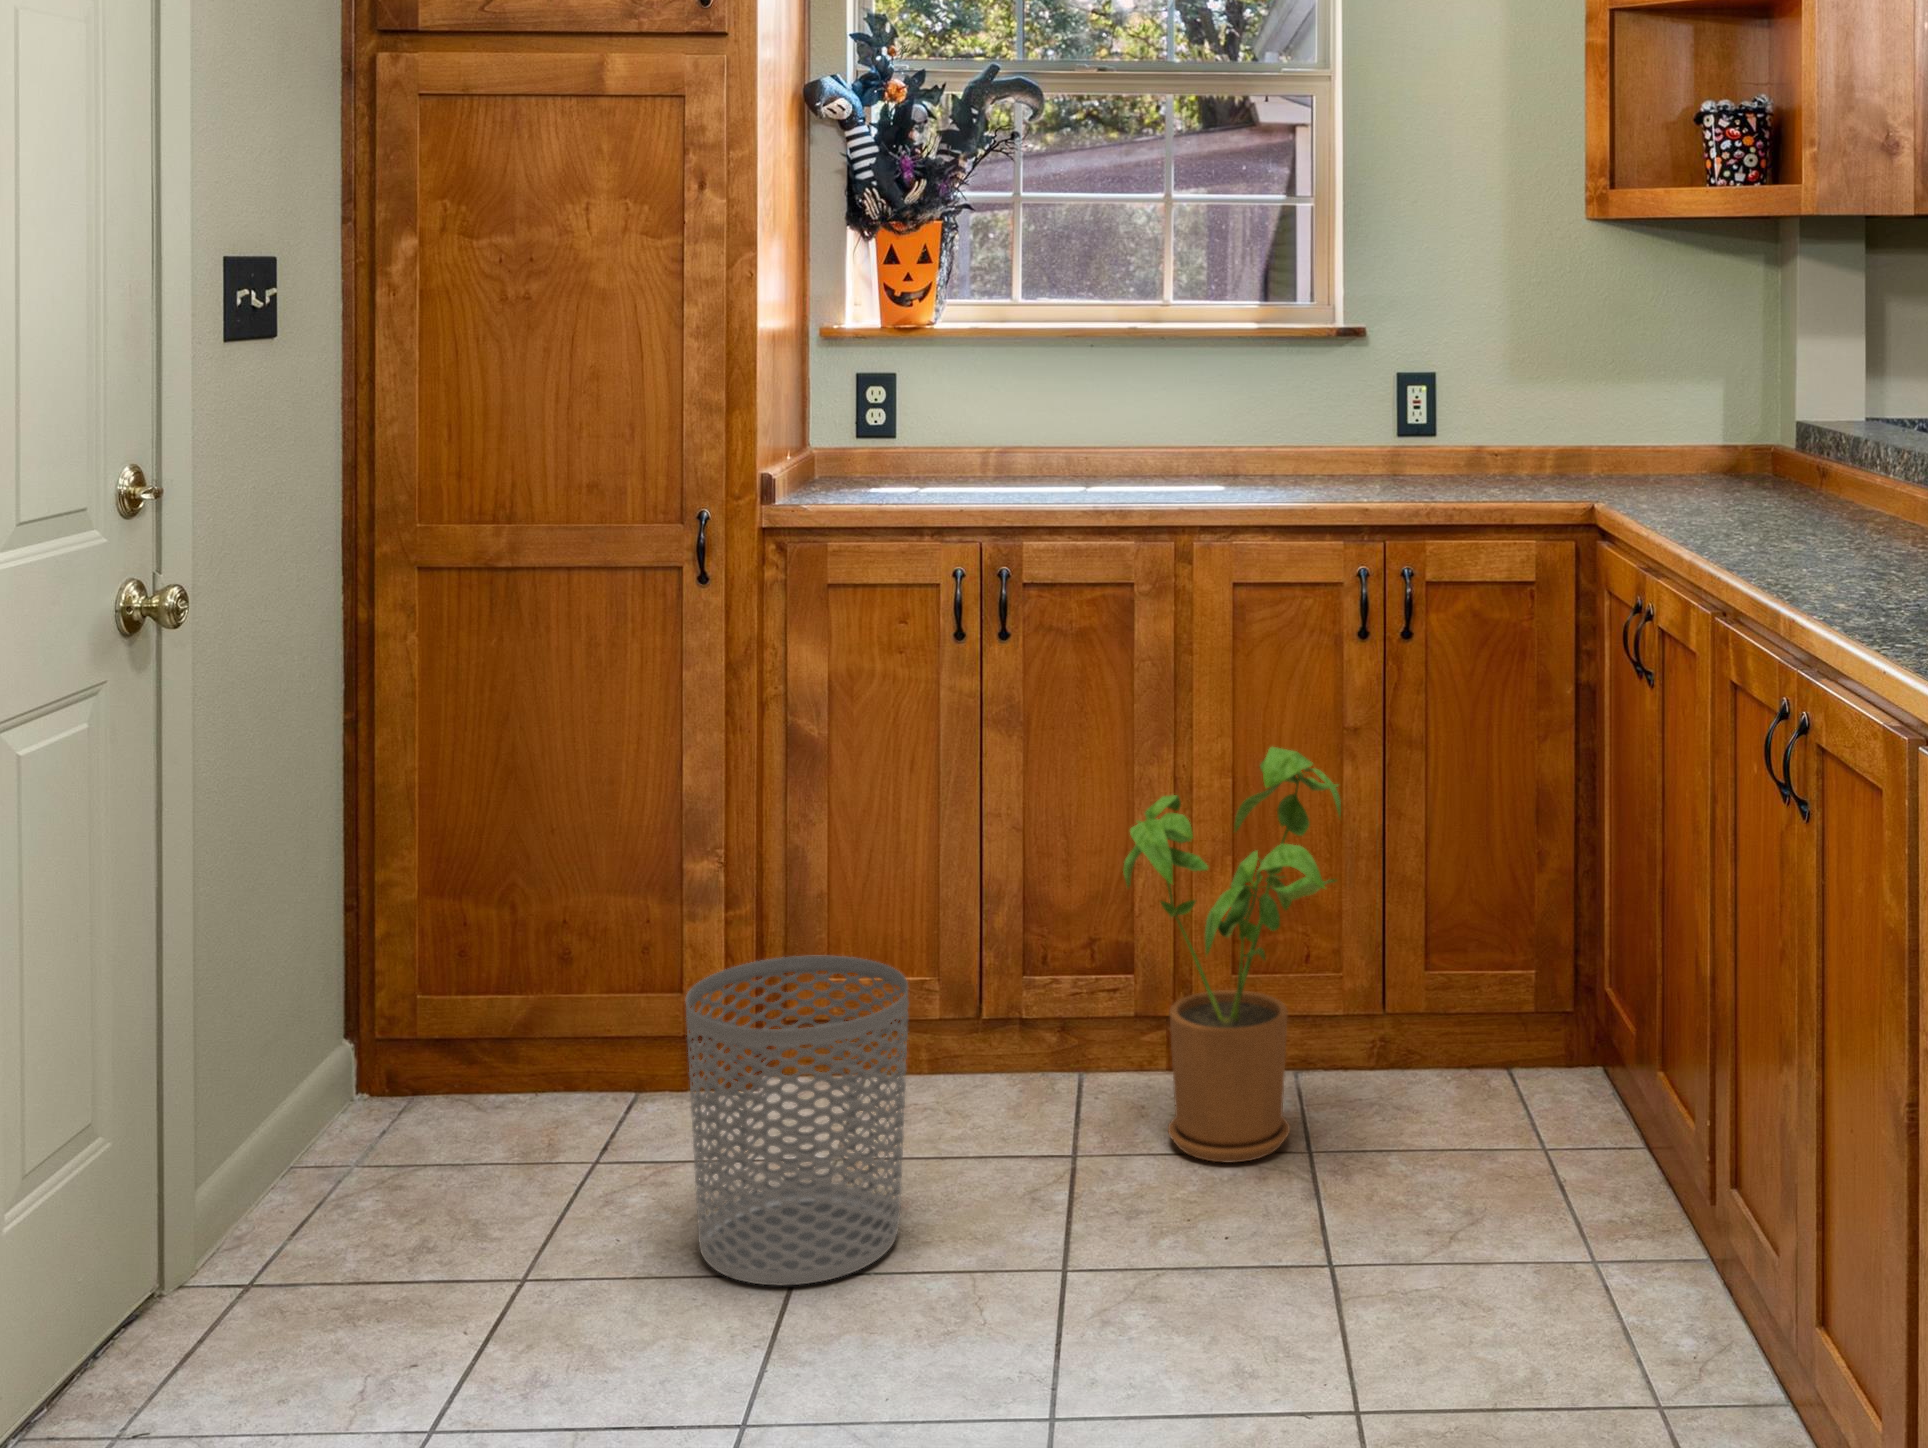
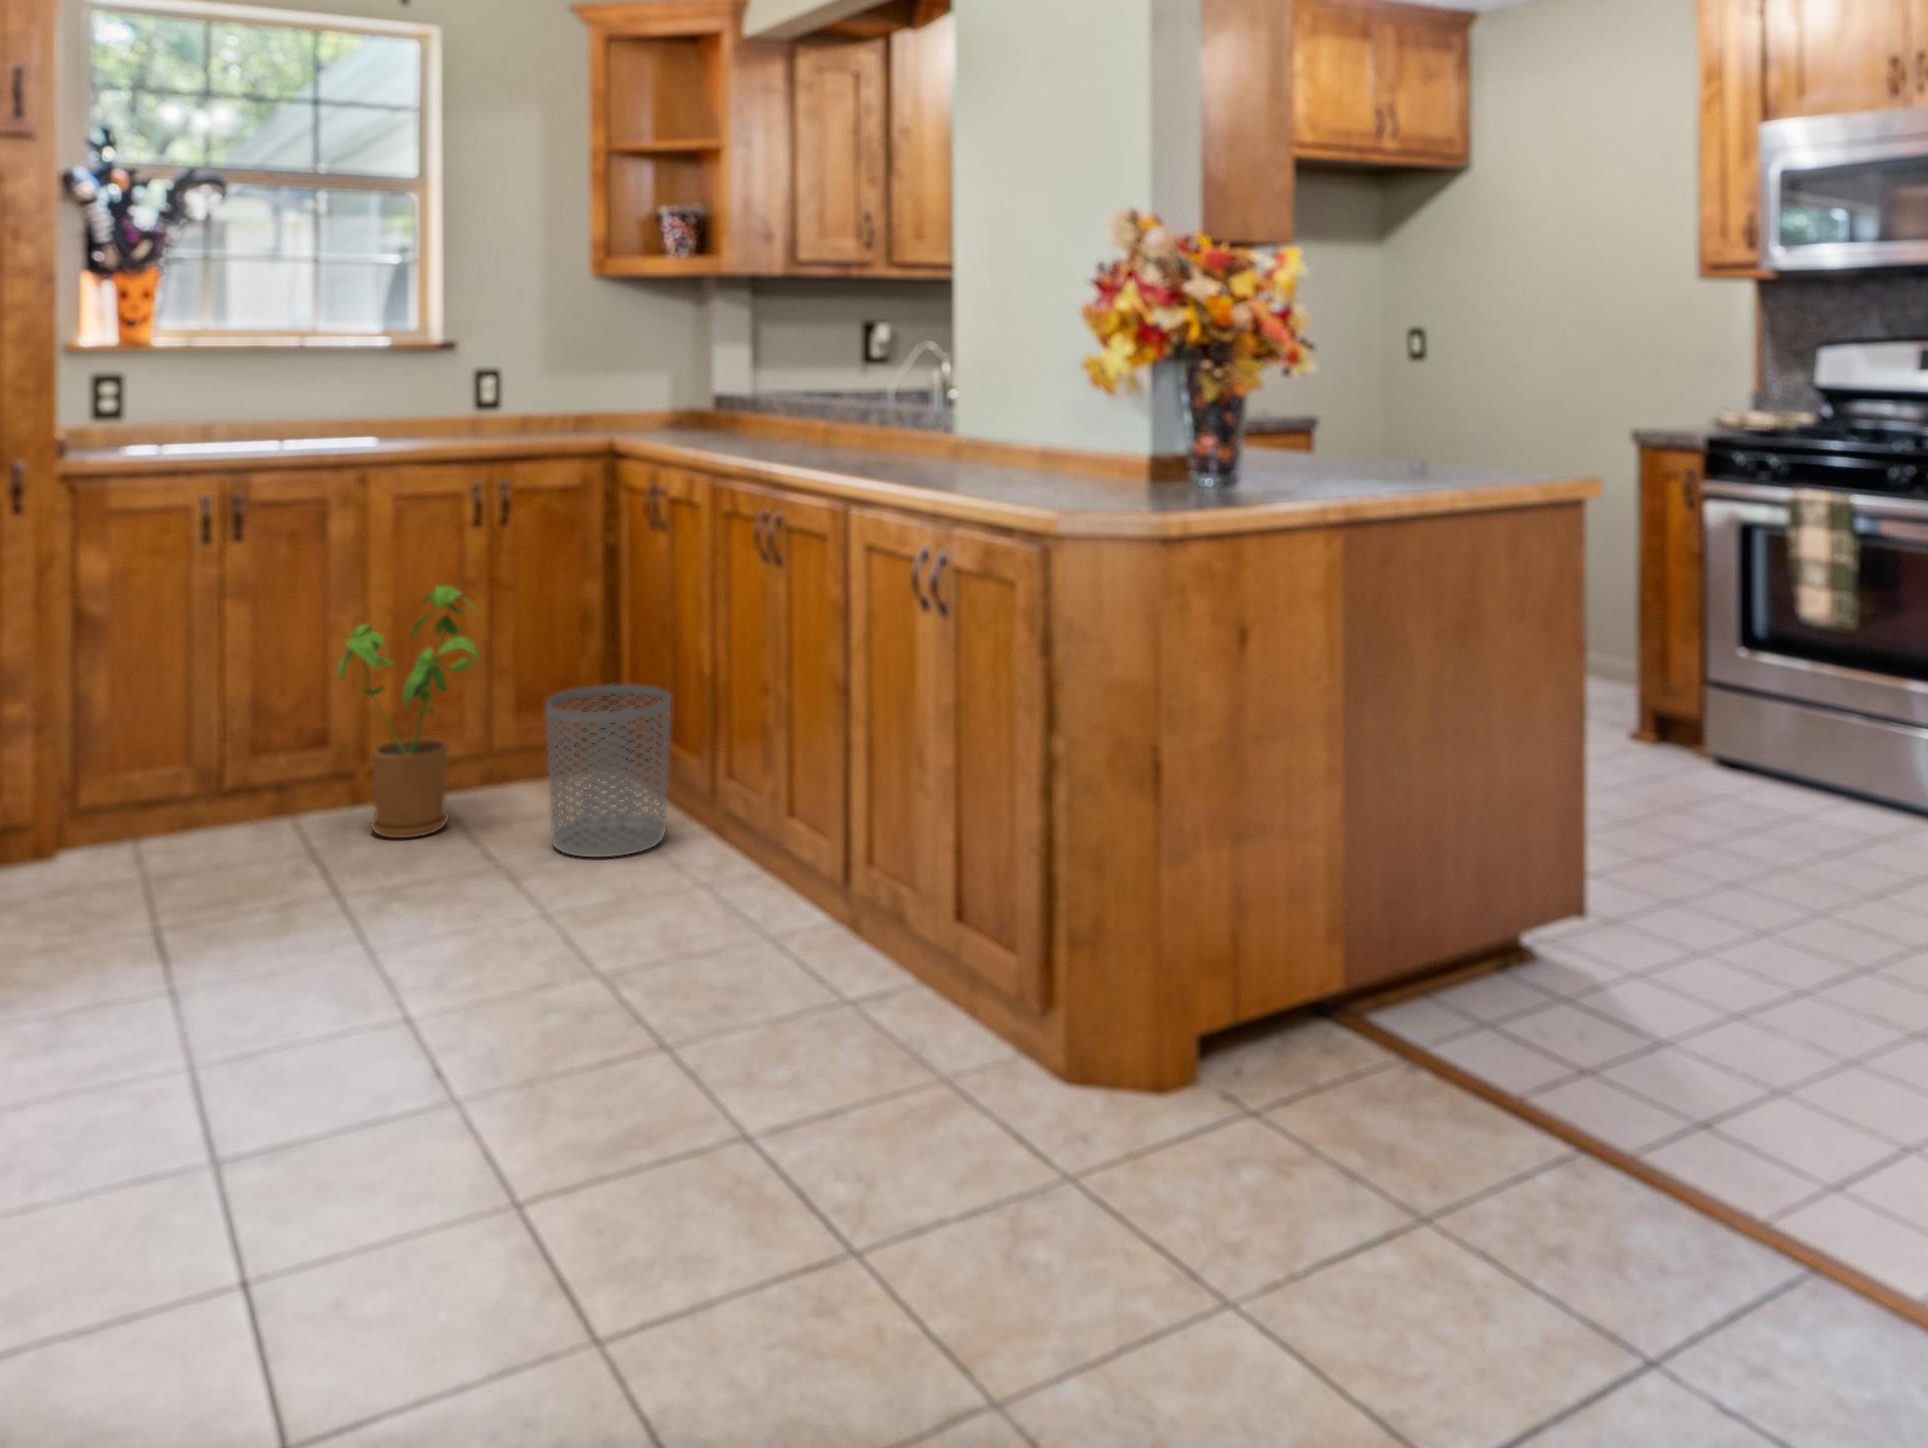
waste bin: present [686,956,909,1285] -> present [546,685,671,857]

